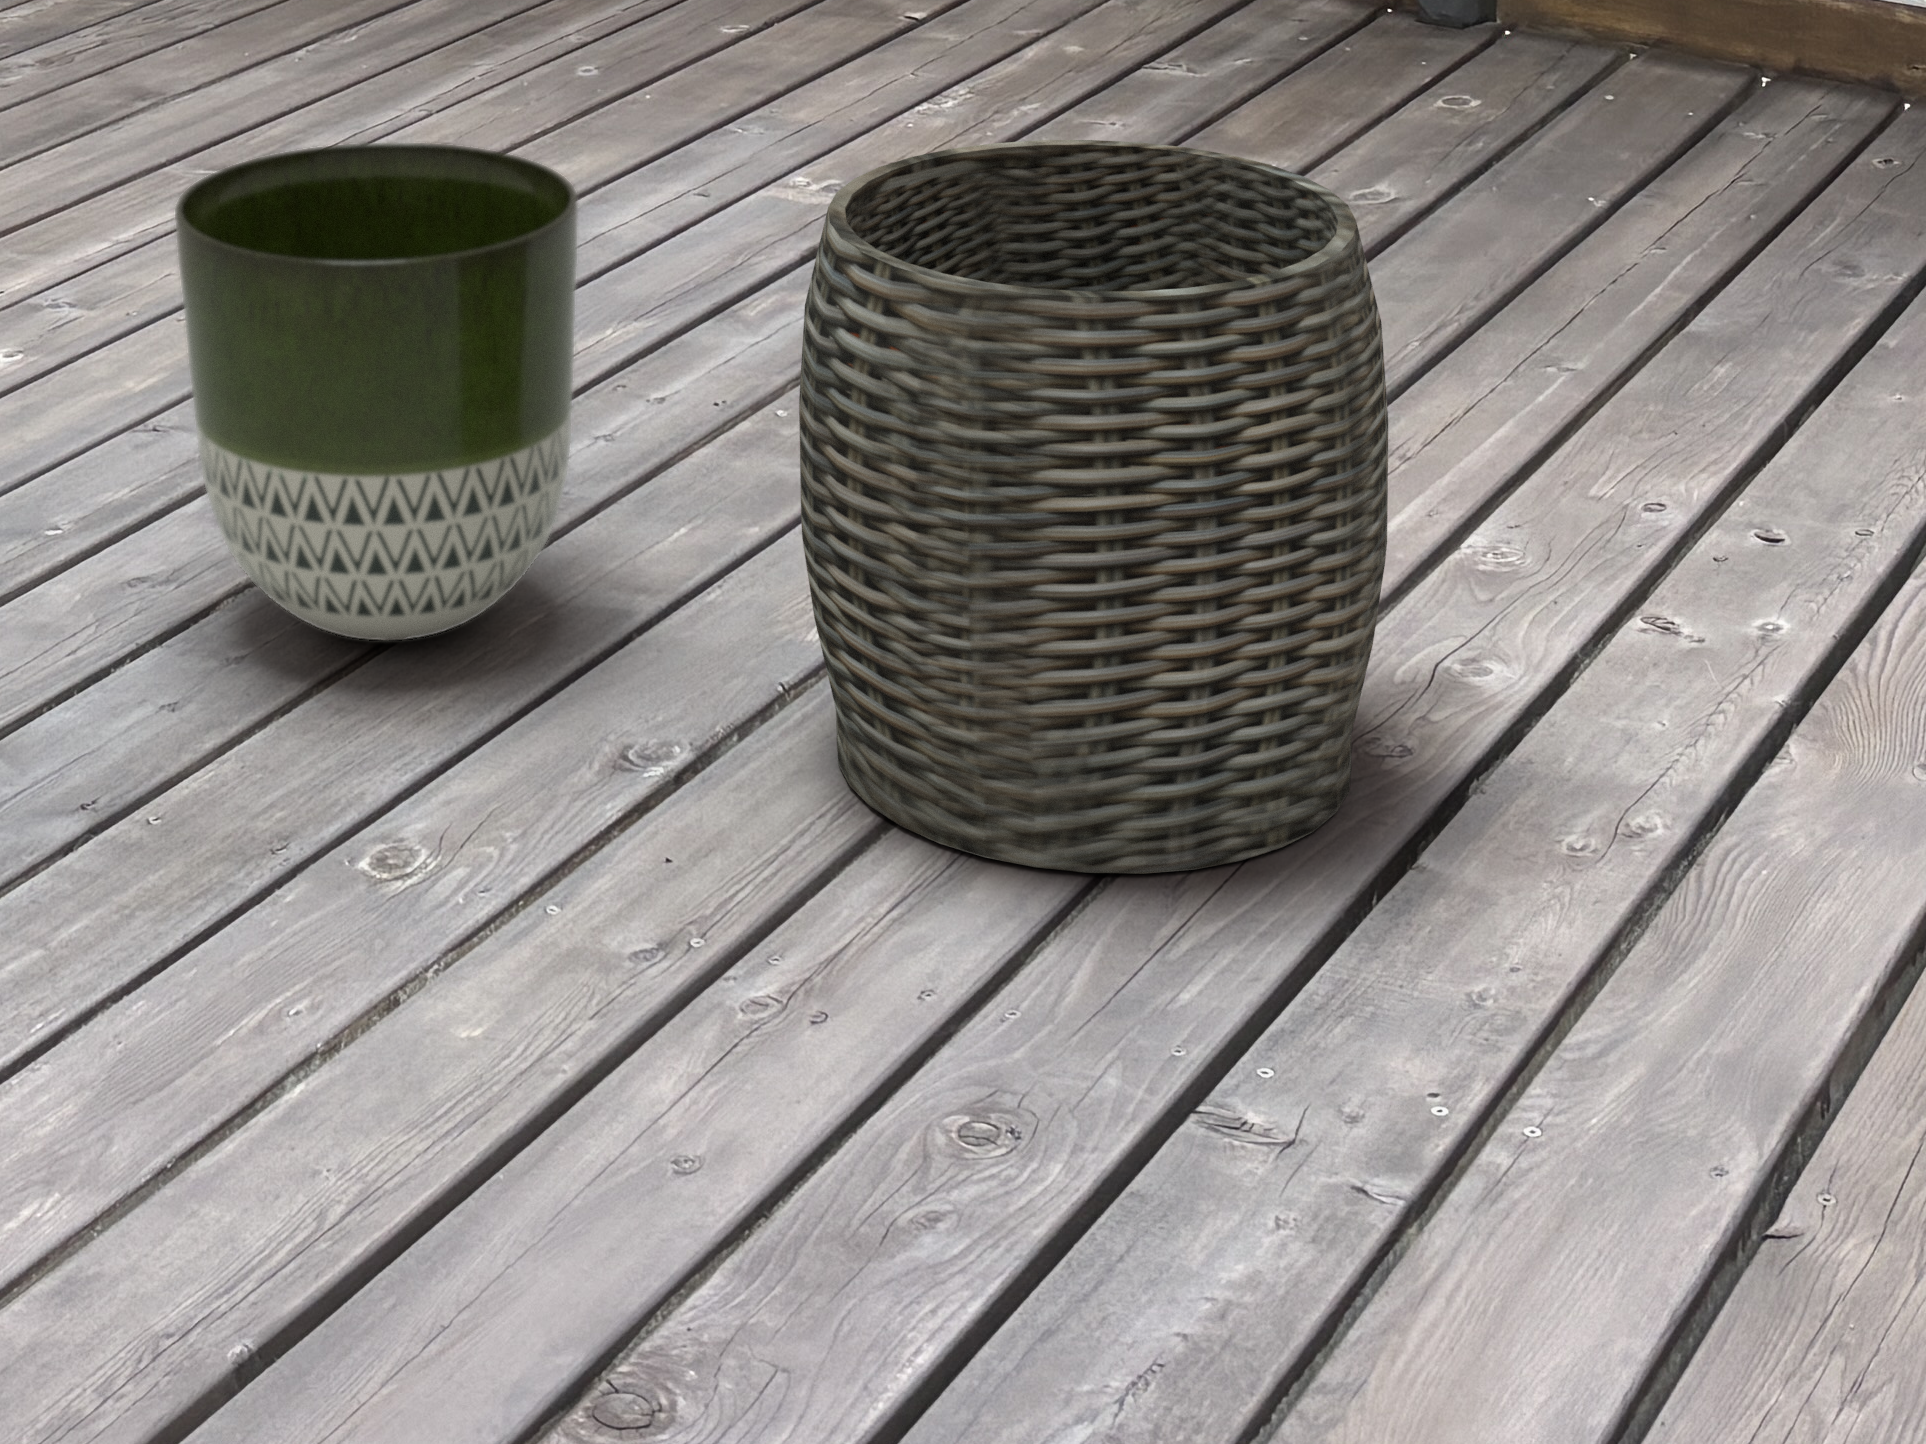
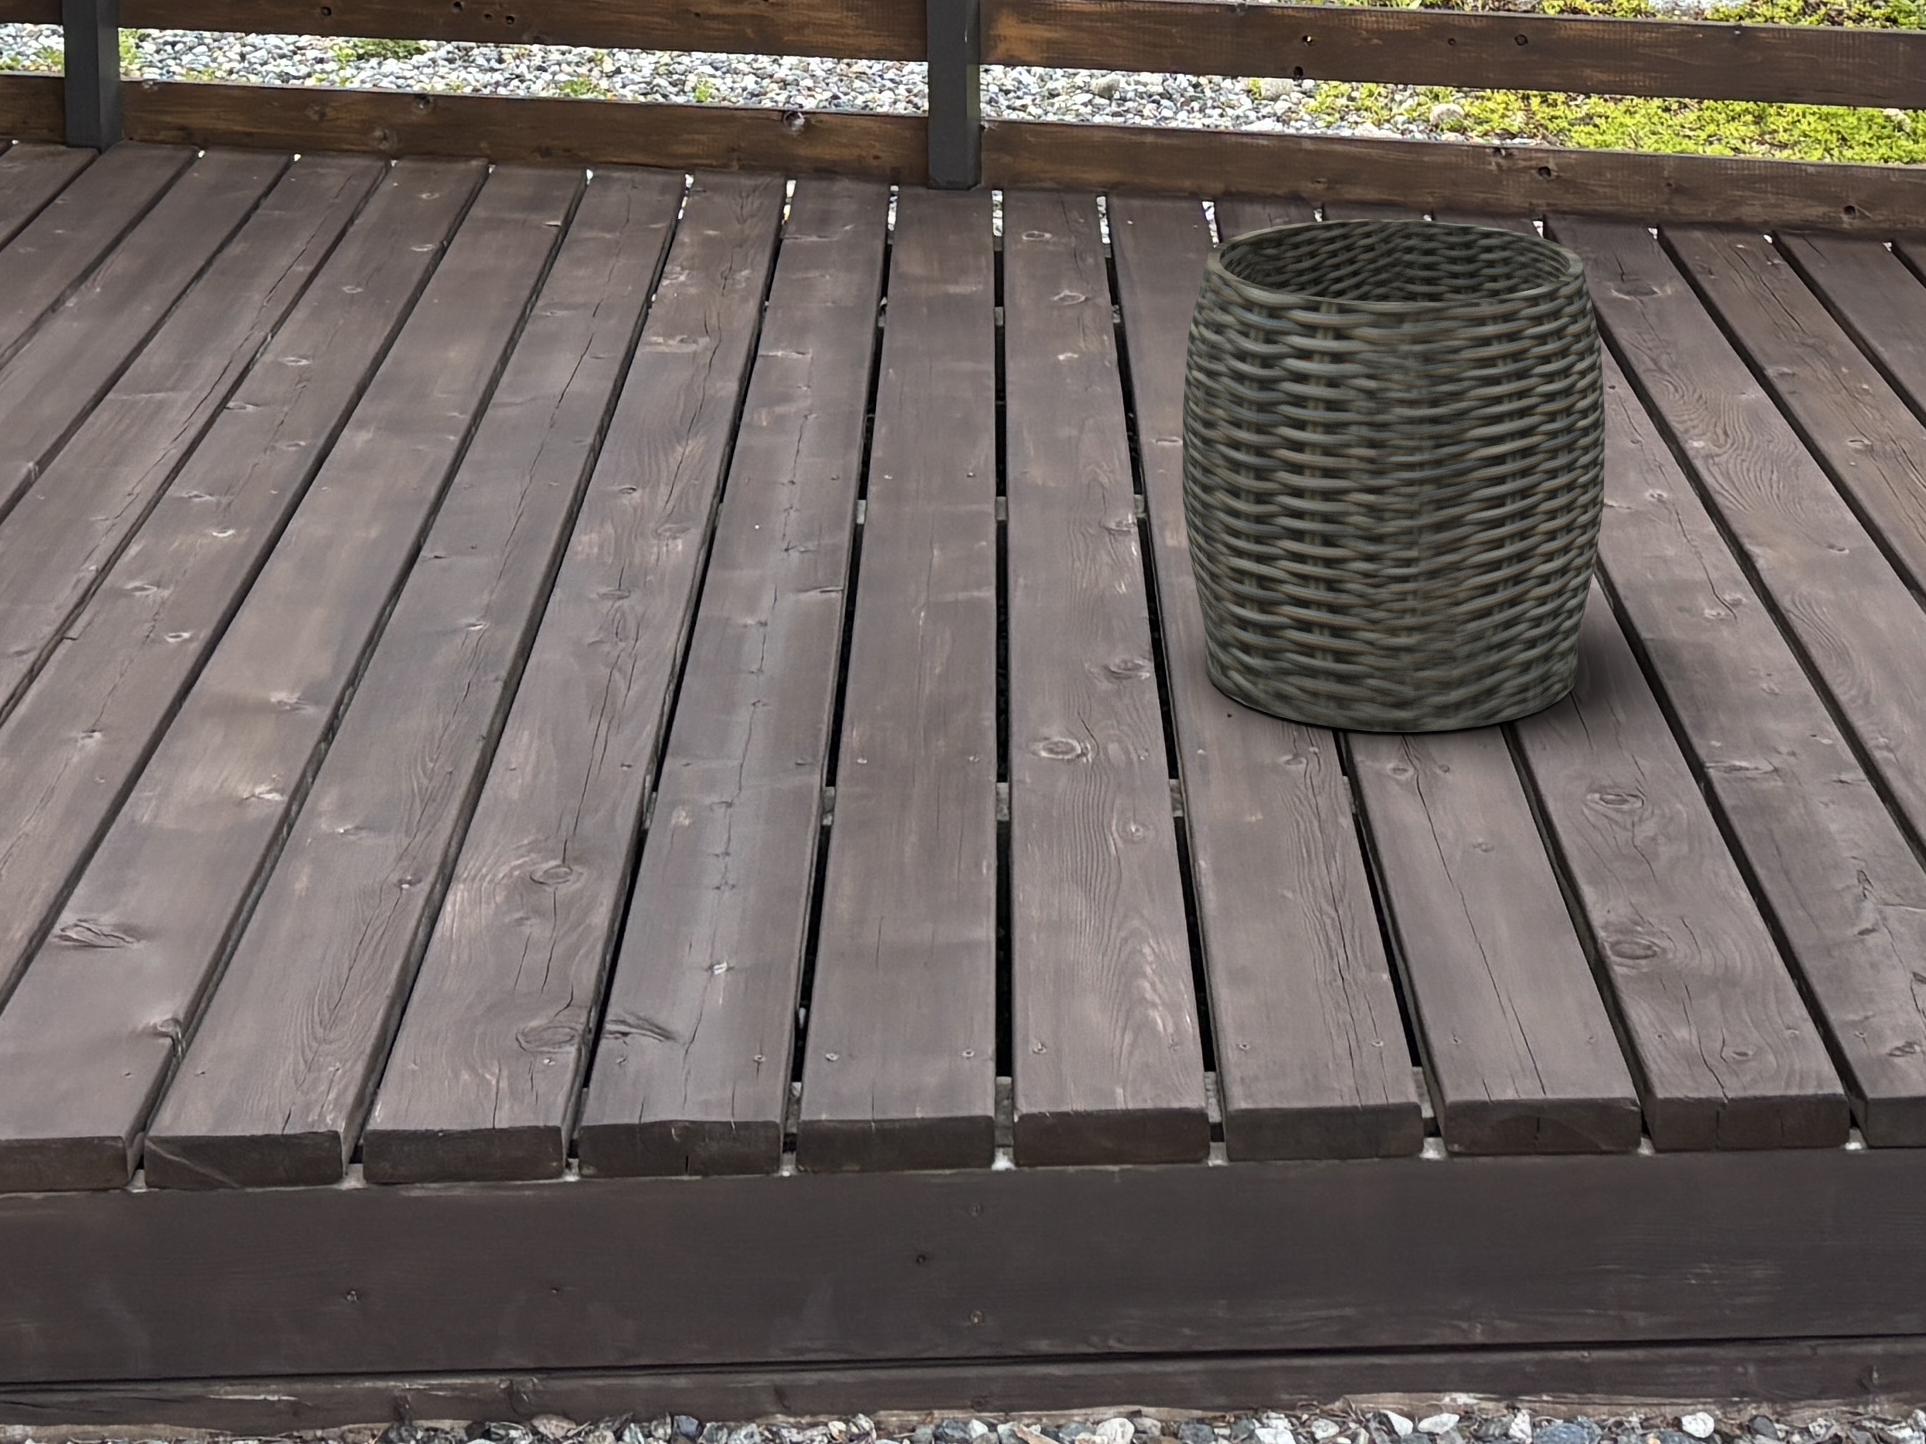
planter: present [175,143,578,641] -> none [631,299,961,703]

